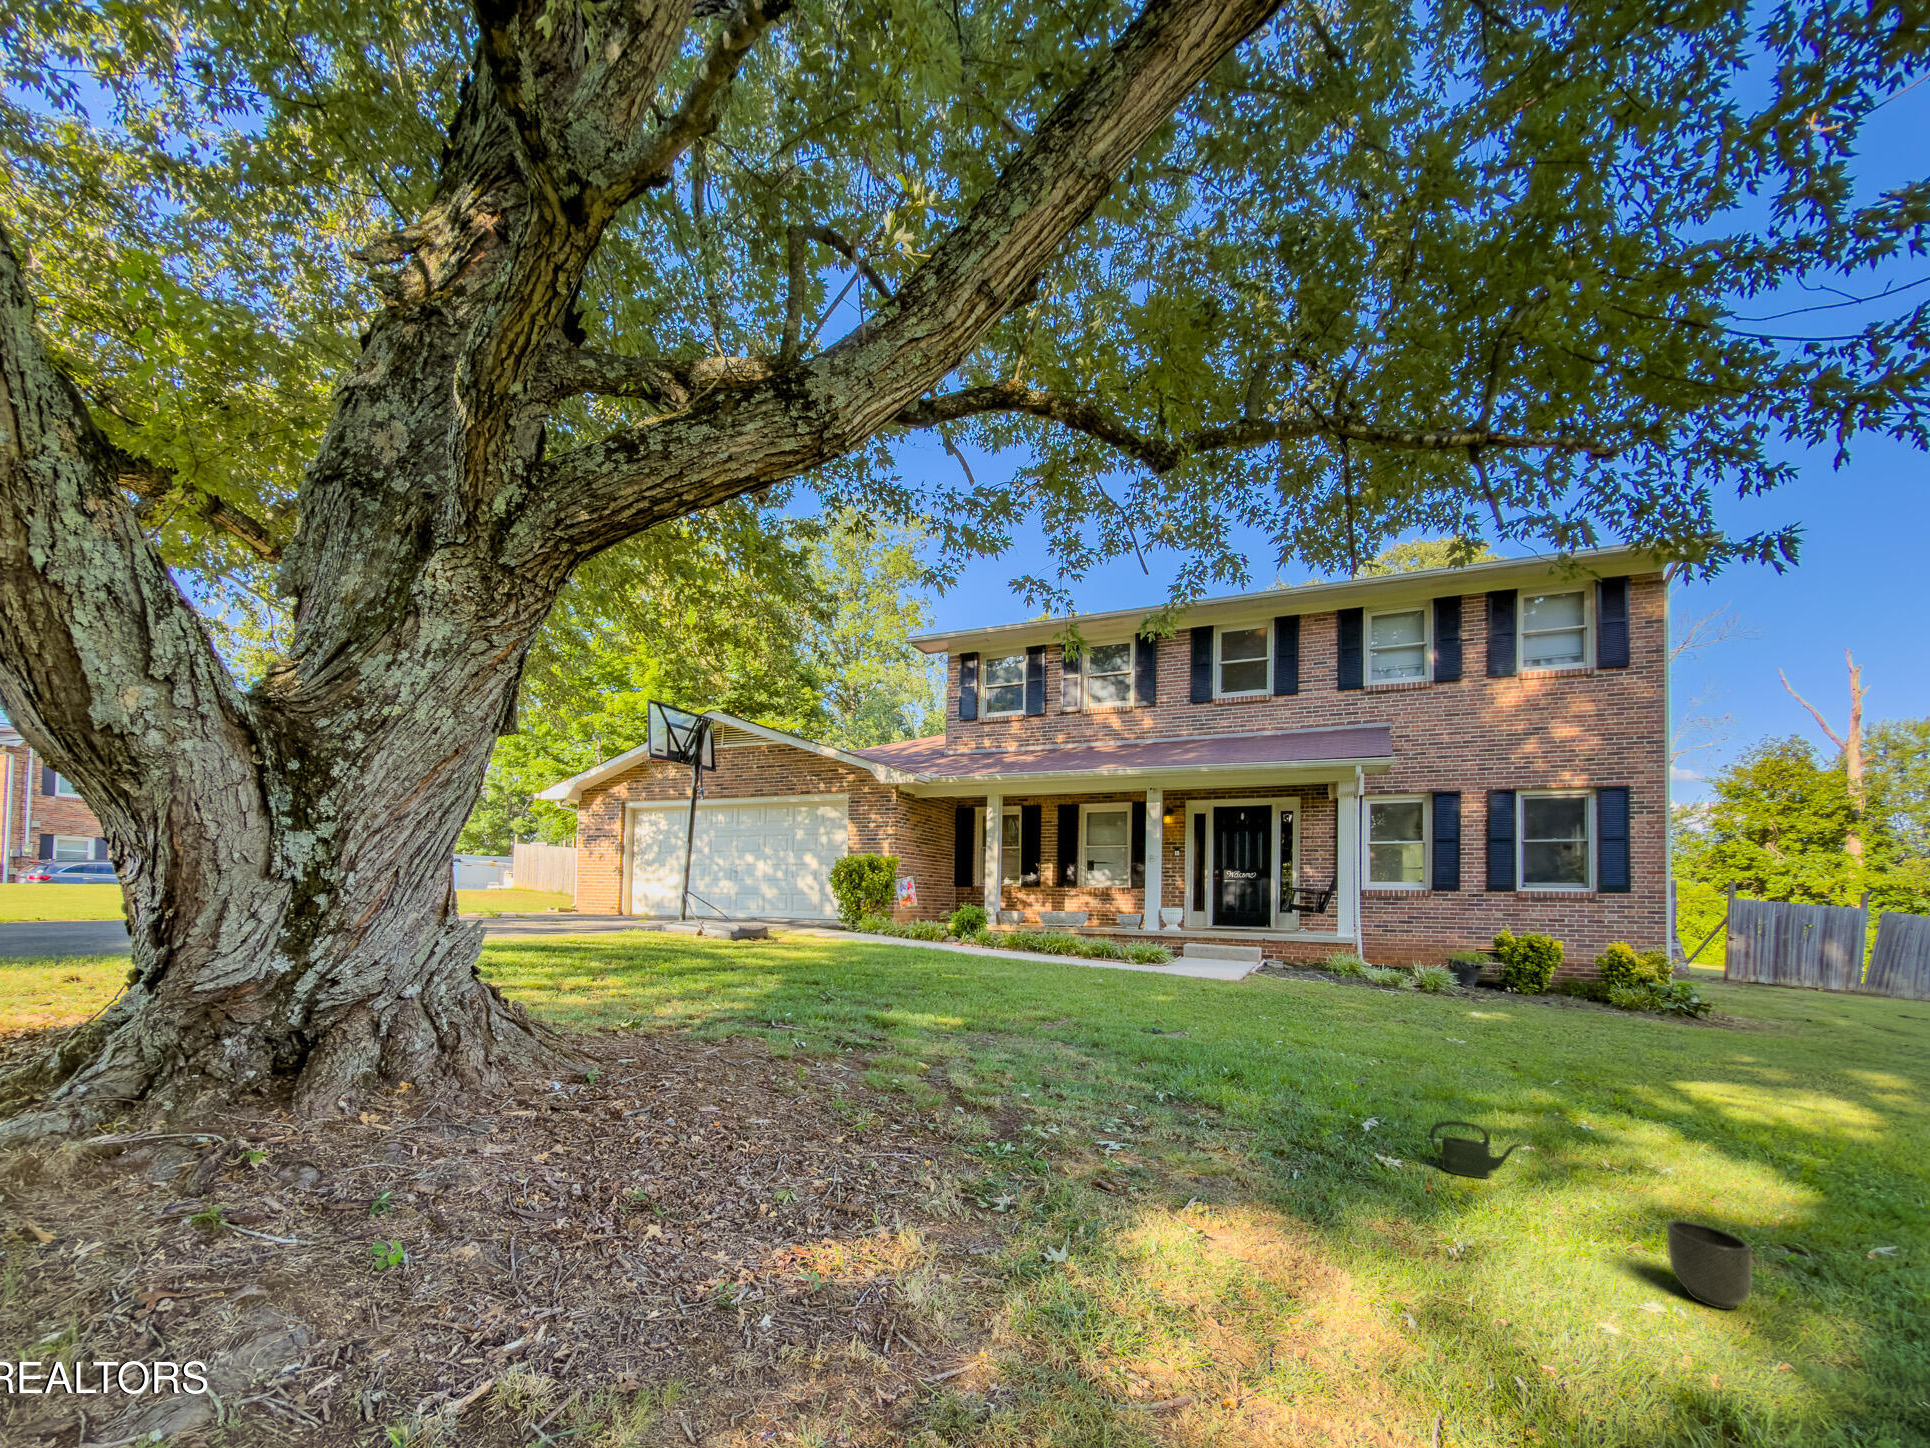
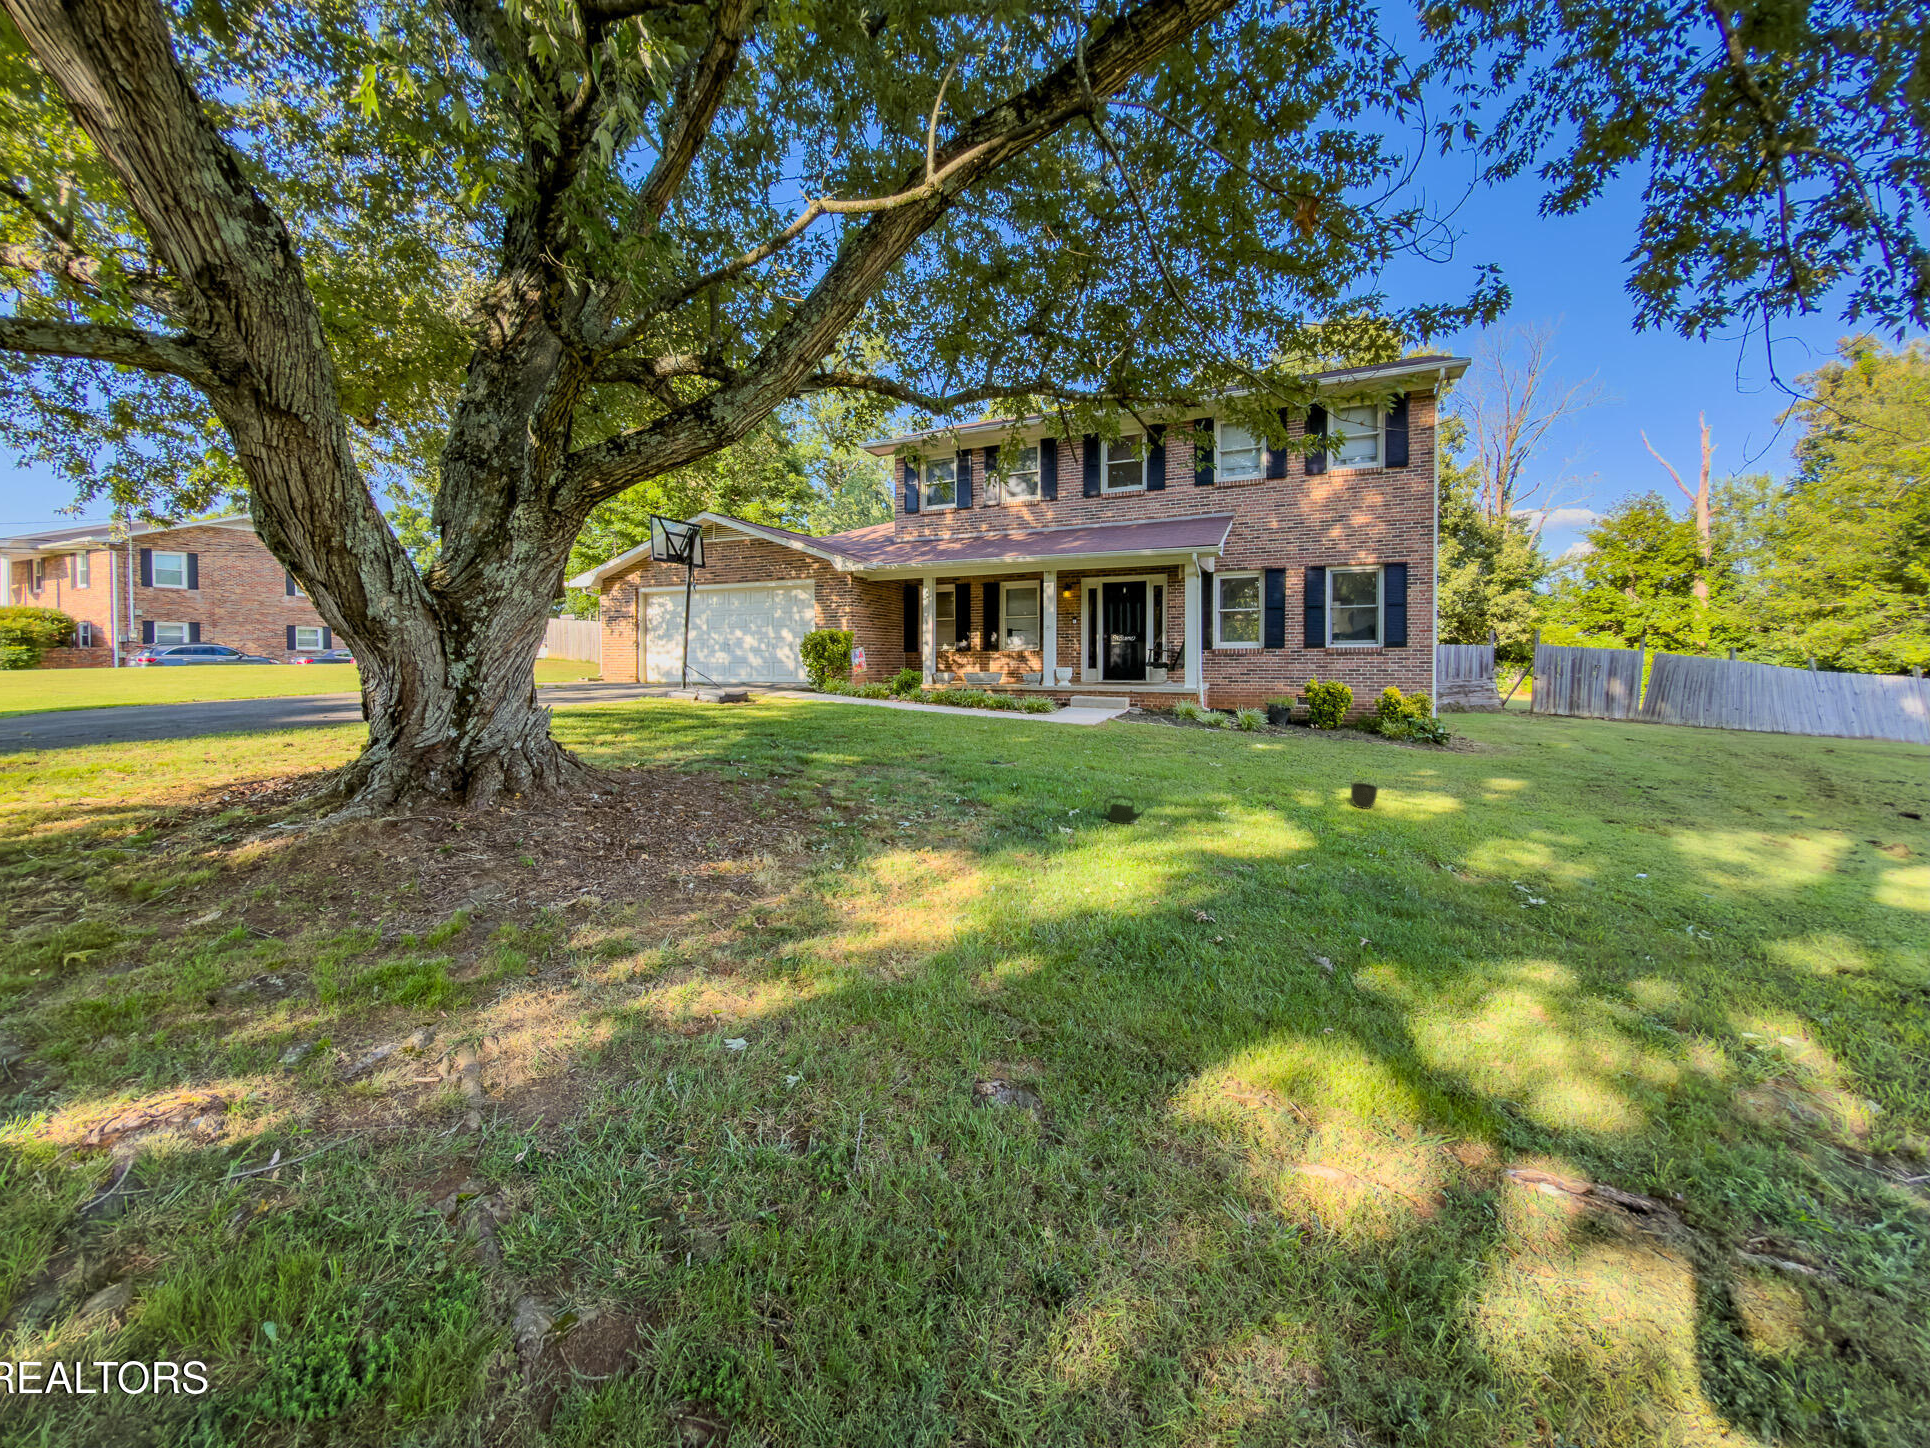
planter: present [1667,1221,1752,1309] -> present [1351,782,1378,809]

